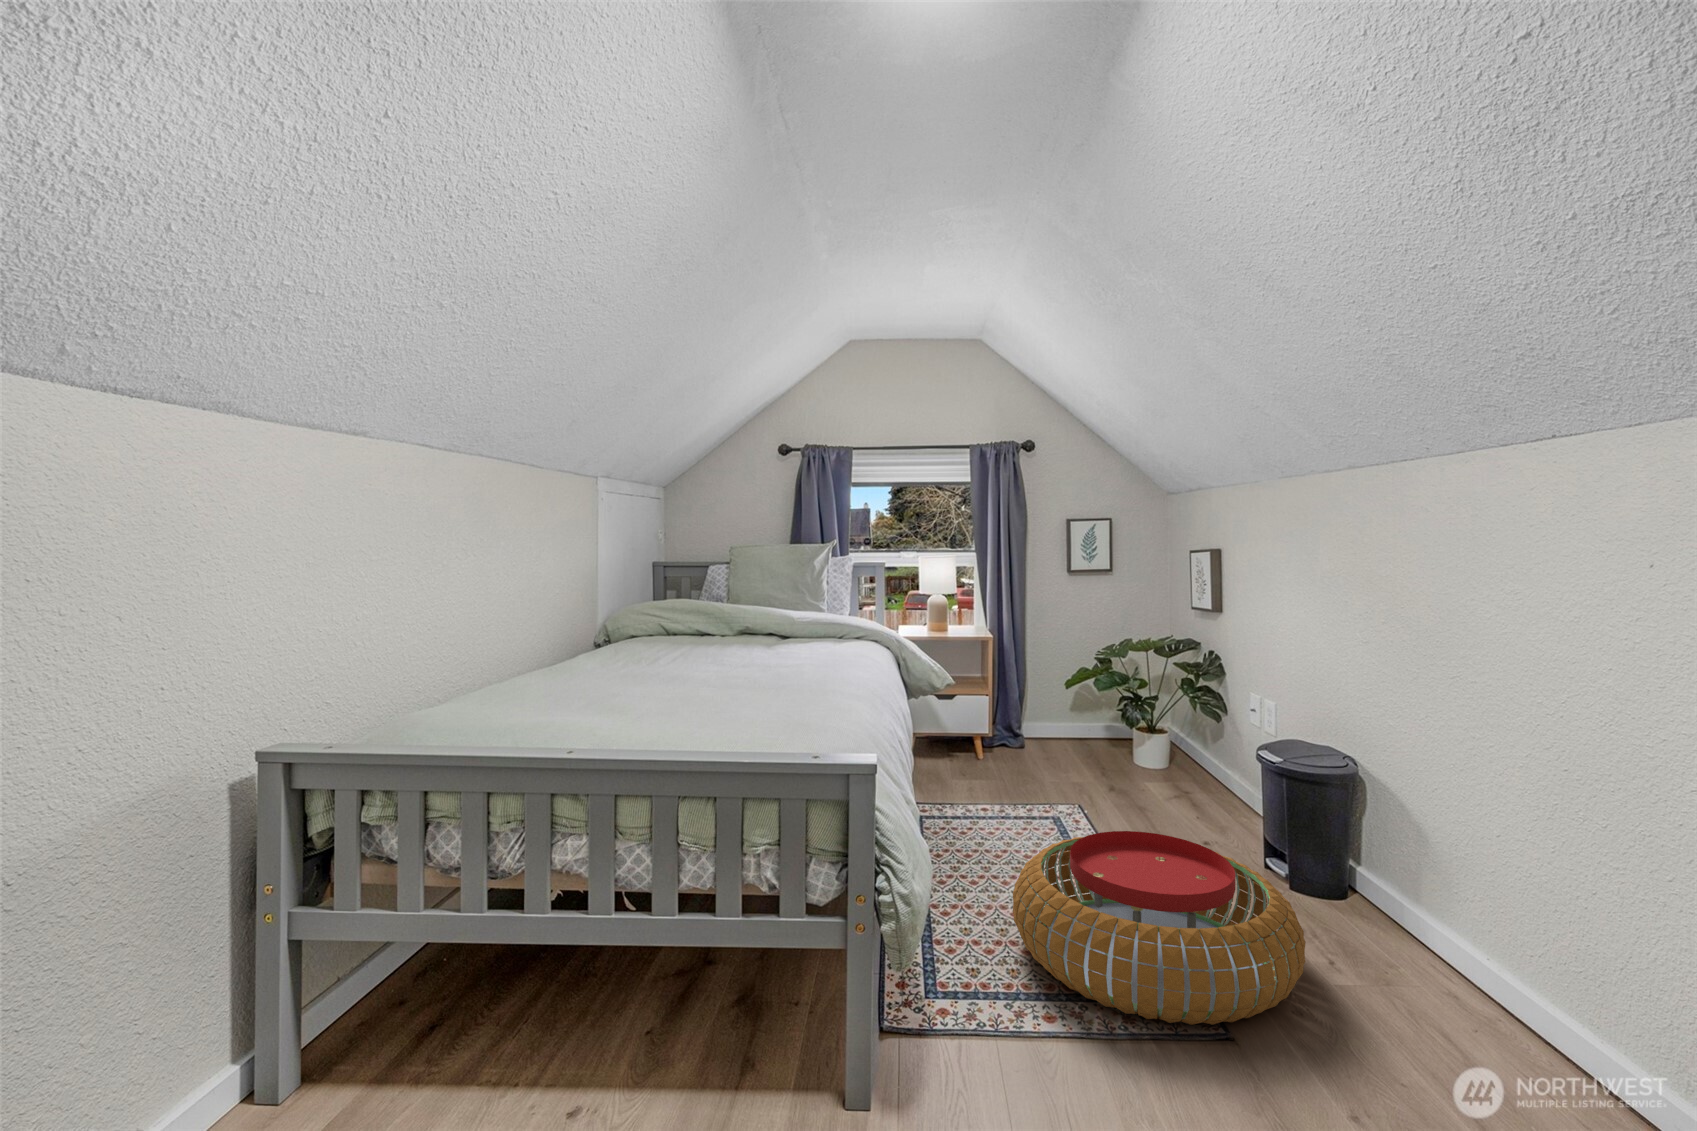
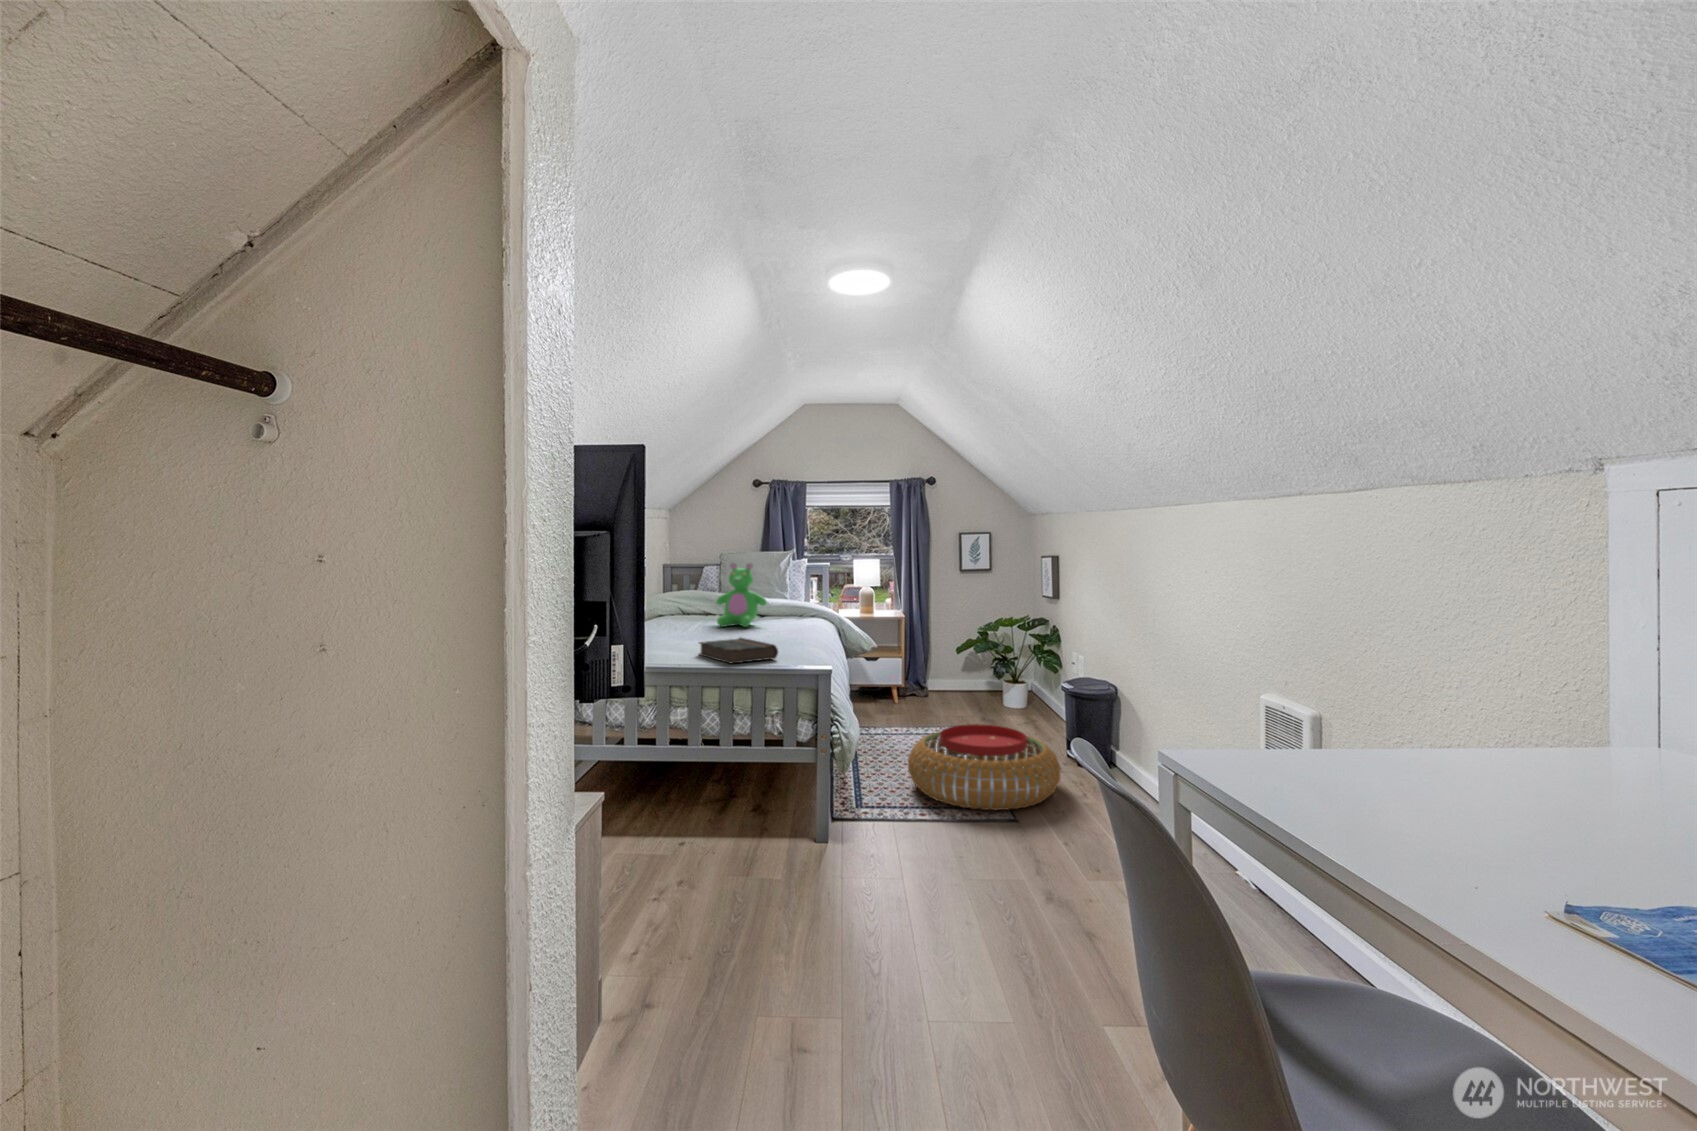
teddy bear: none [703,558,782,659] -> present [717,563,767,627]
book: none [630,688,771,749] -> present [699,638,778,663]

